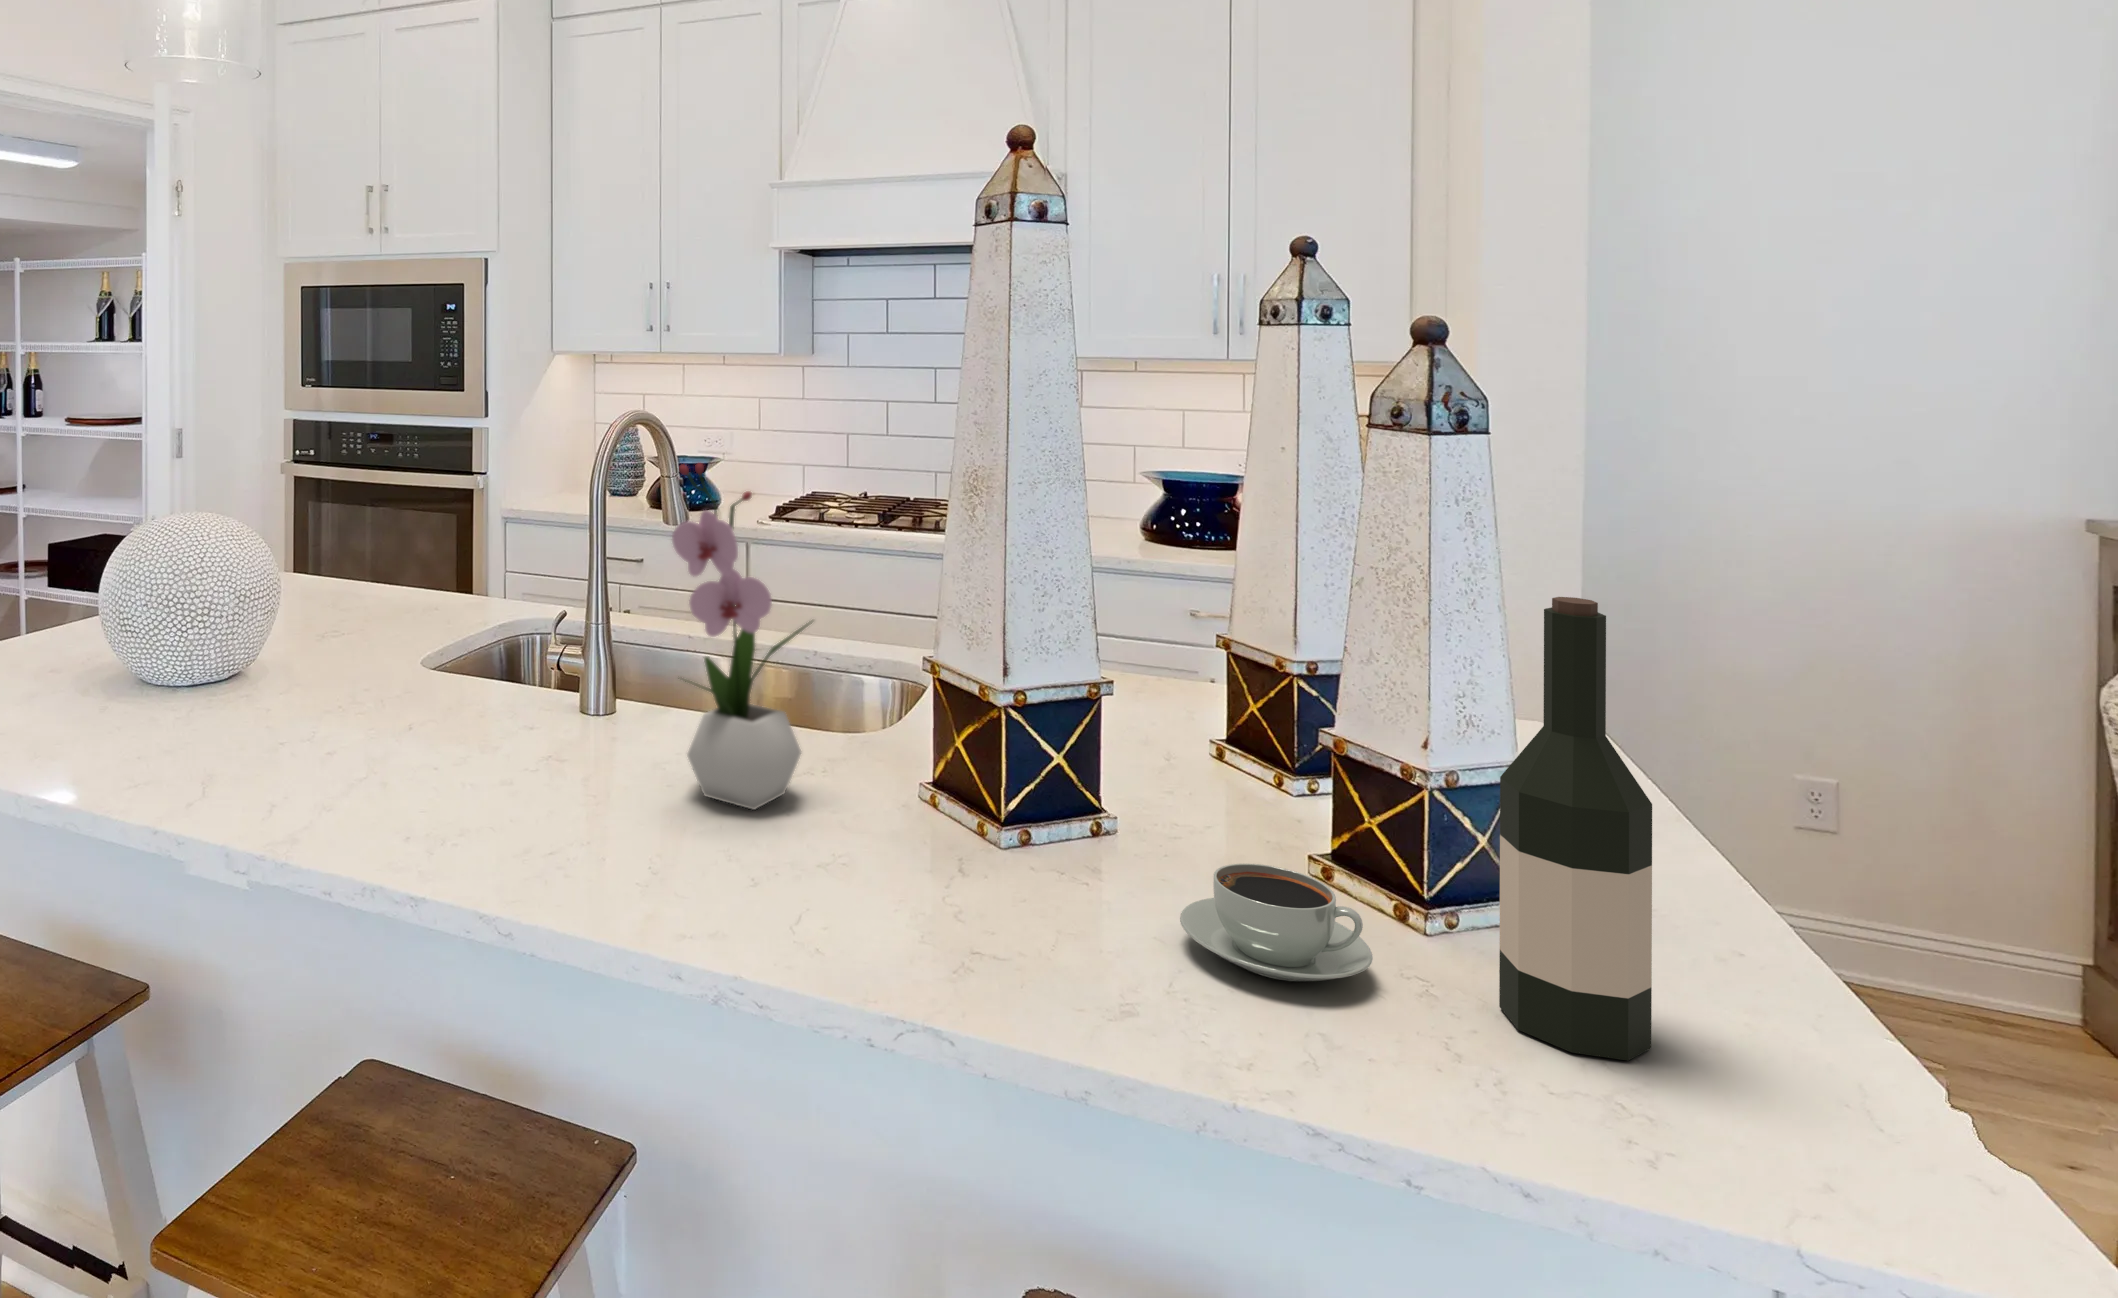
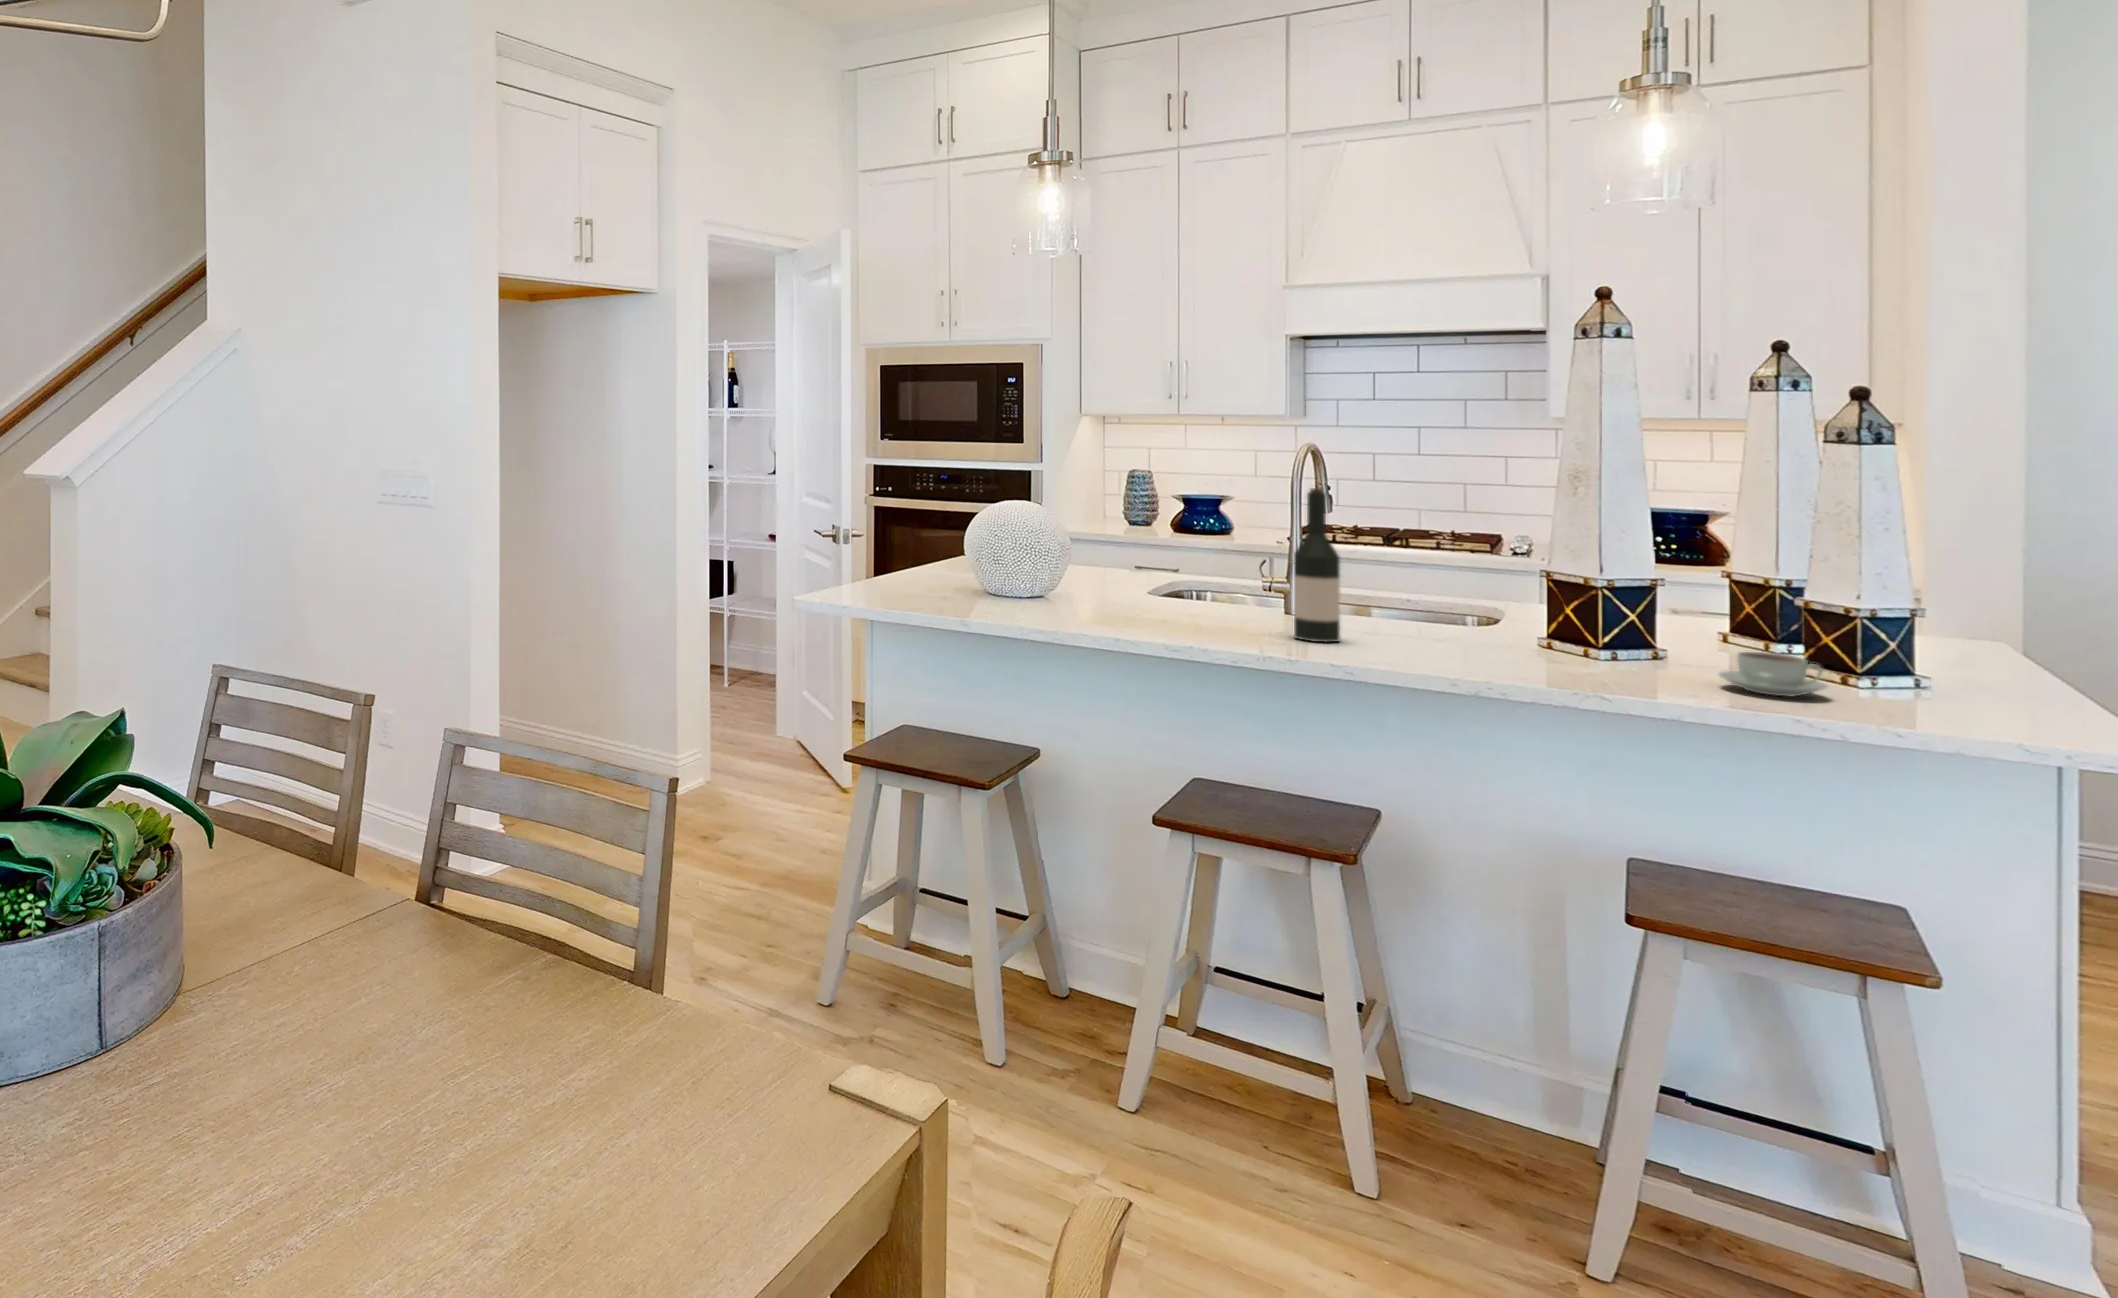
flower arrangement: present [672,463,812,810] -> none [1389,465,1470,646]
wine bottle: present [1499,597,1652,1060] -> present [1294,488,1340,643]

